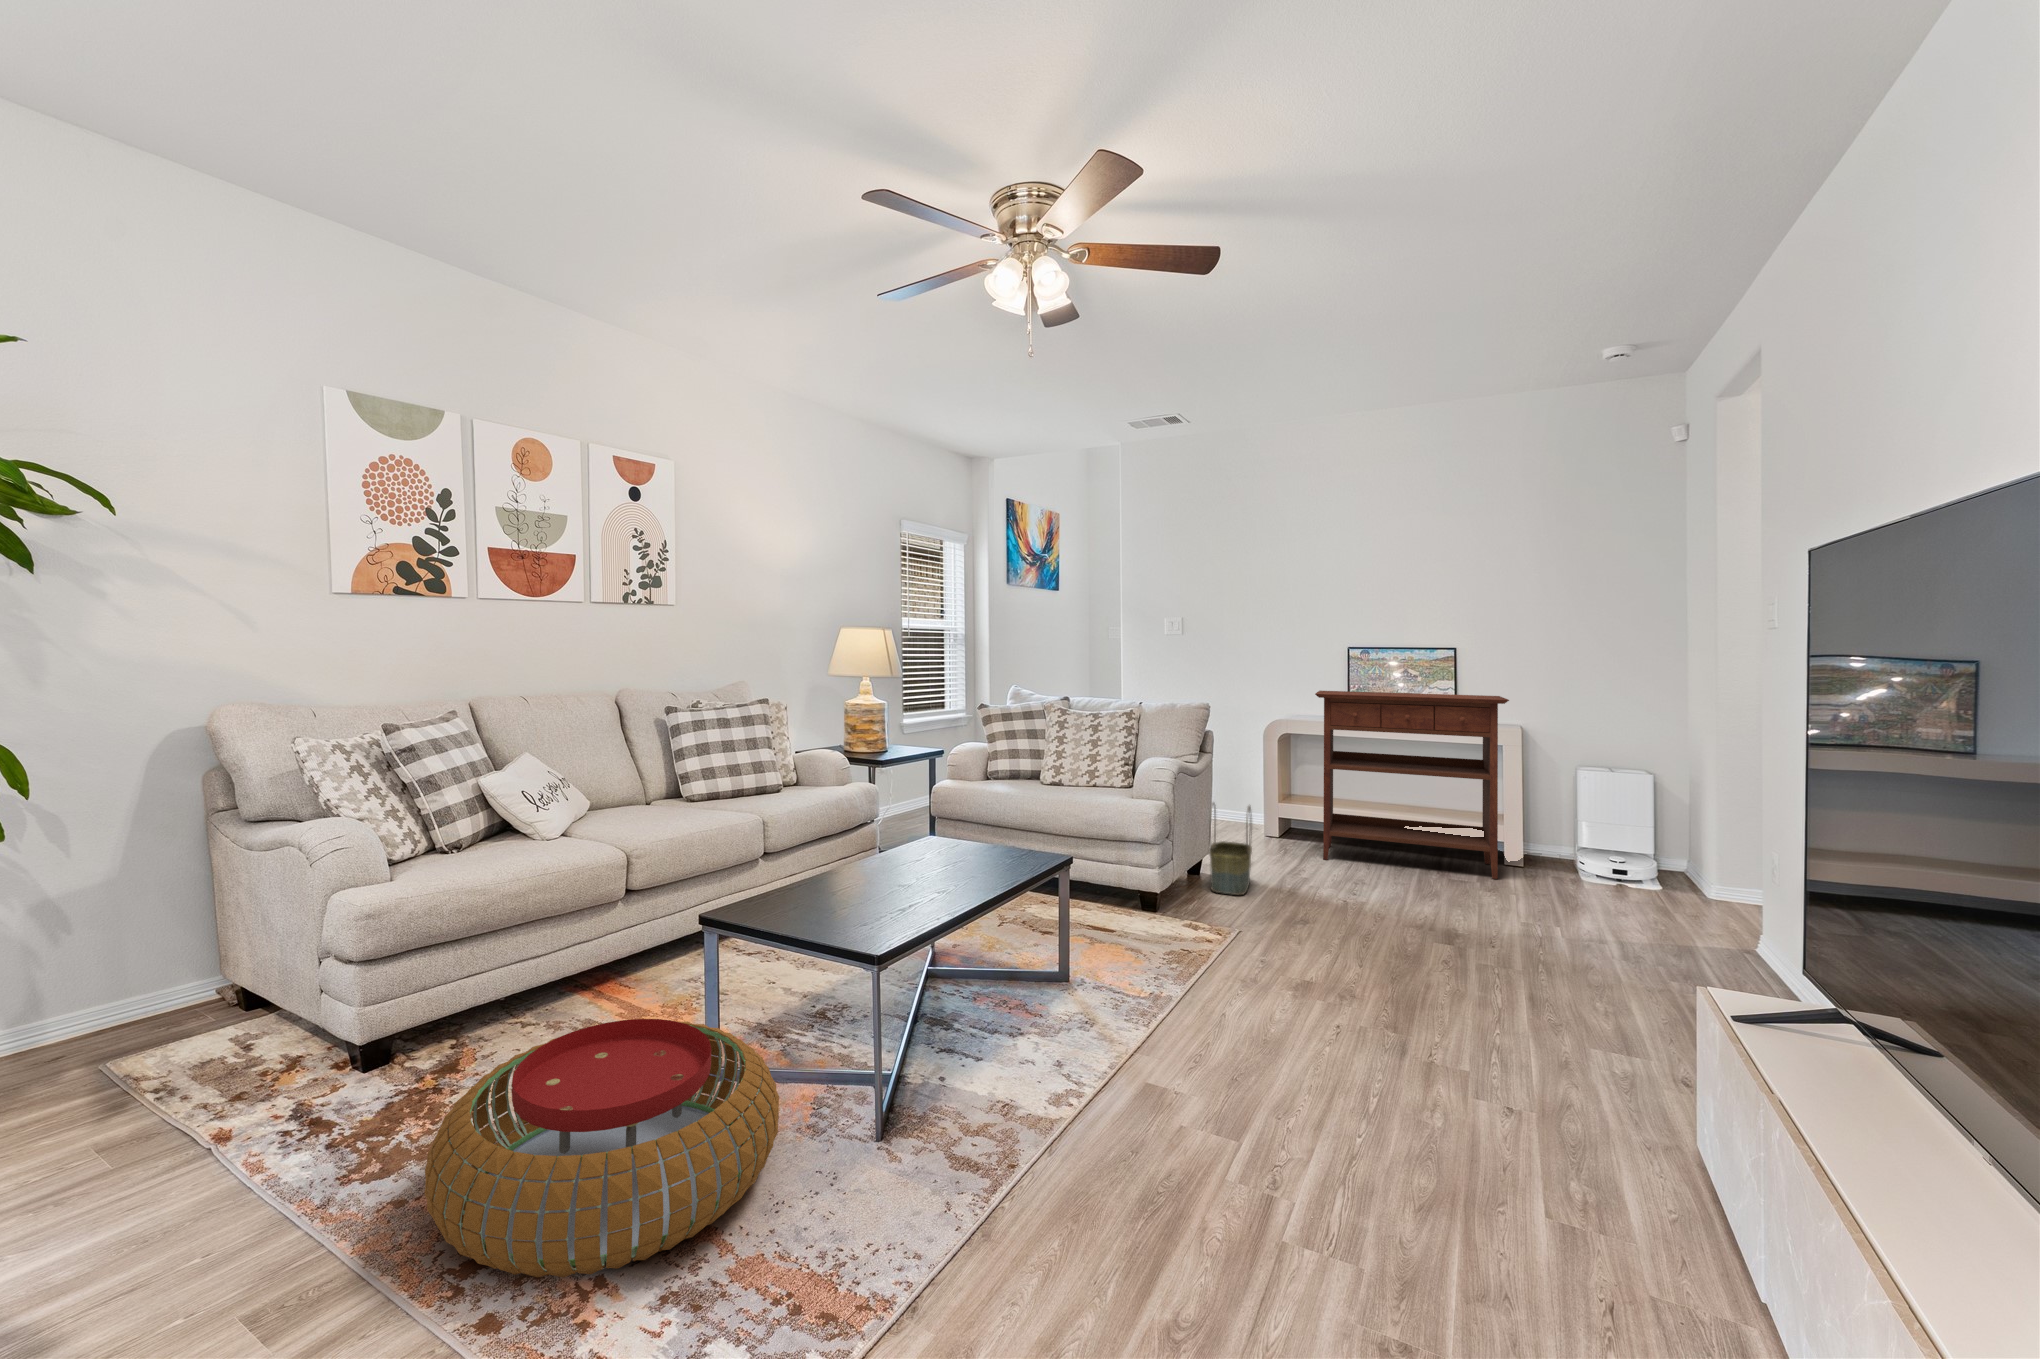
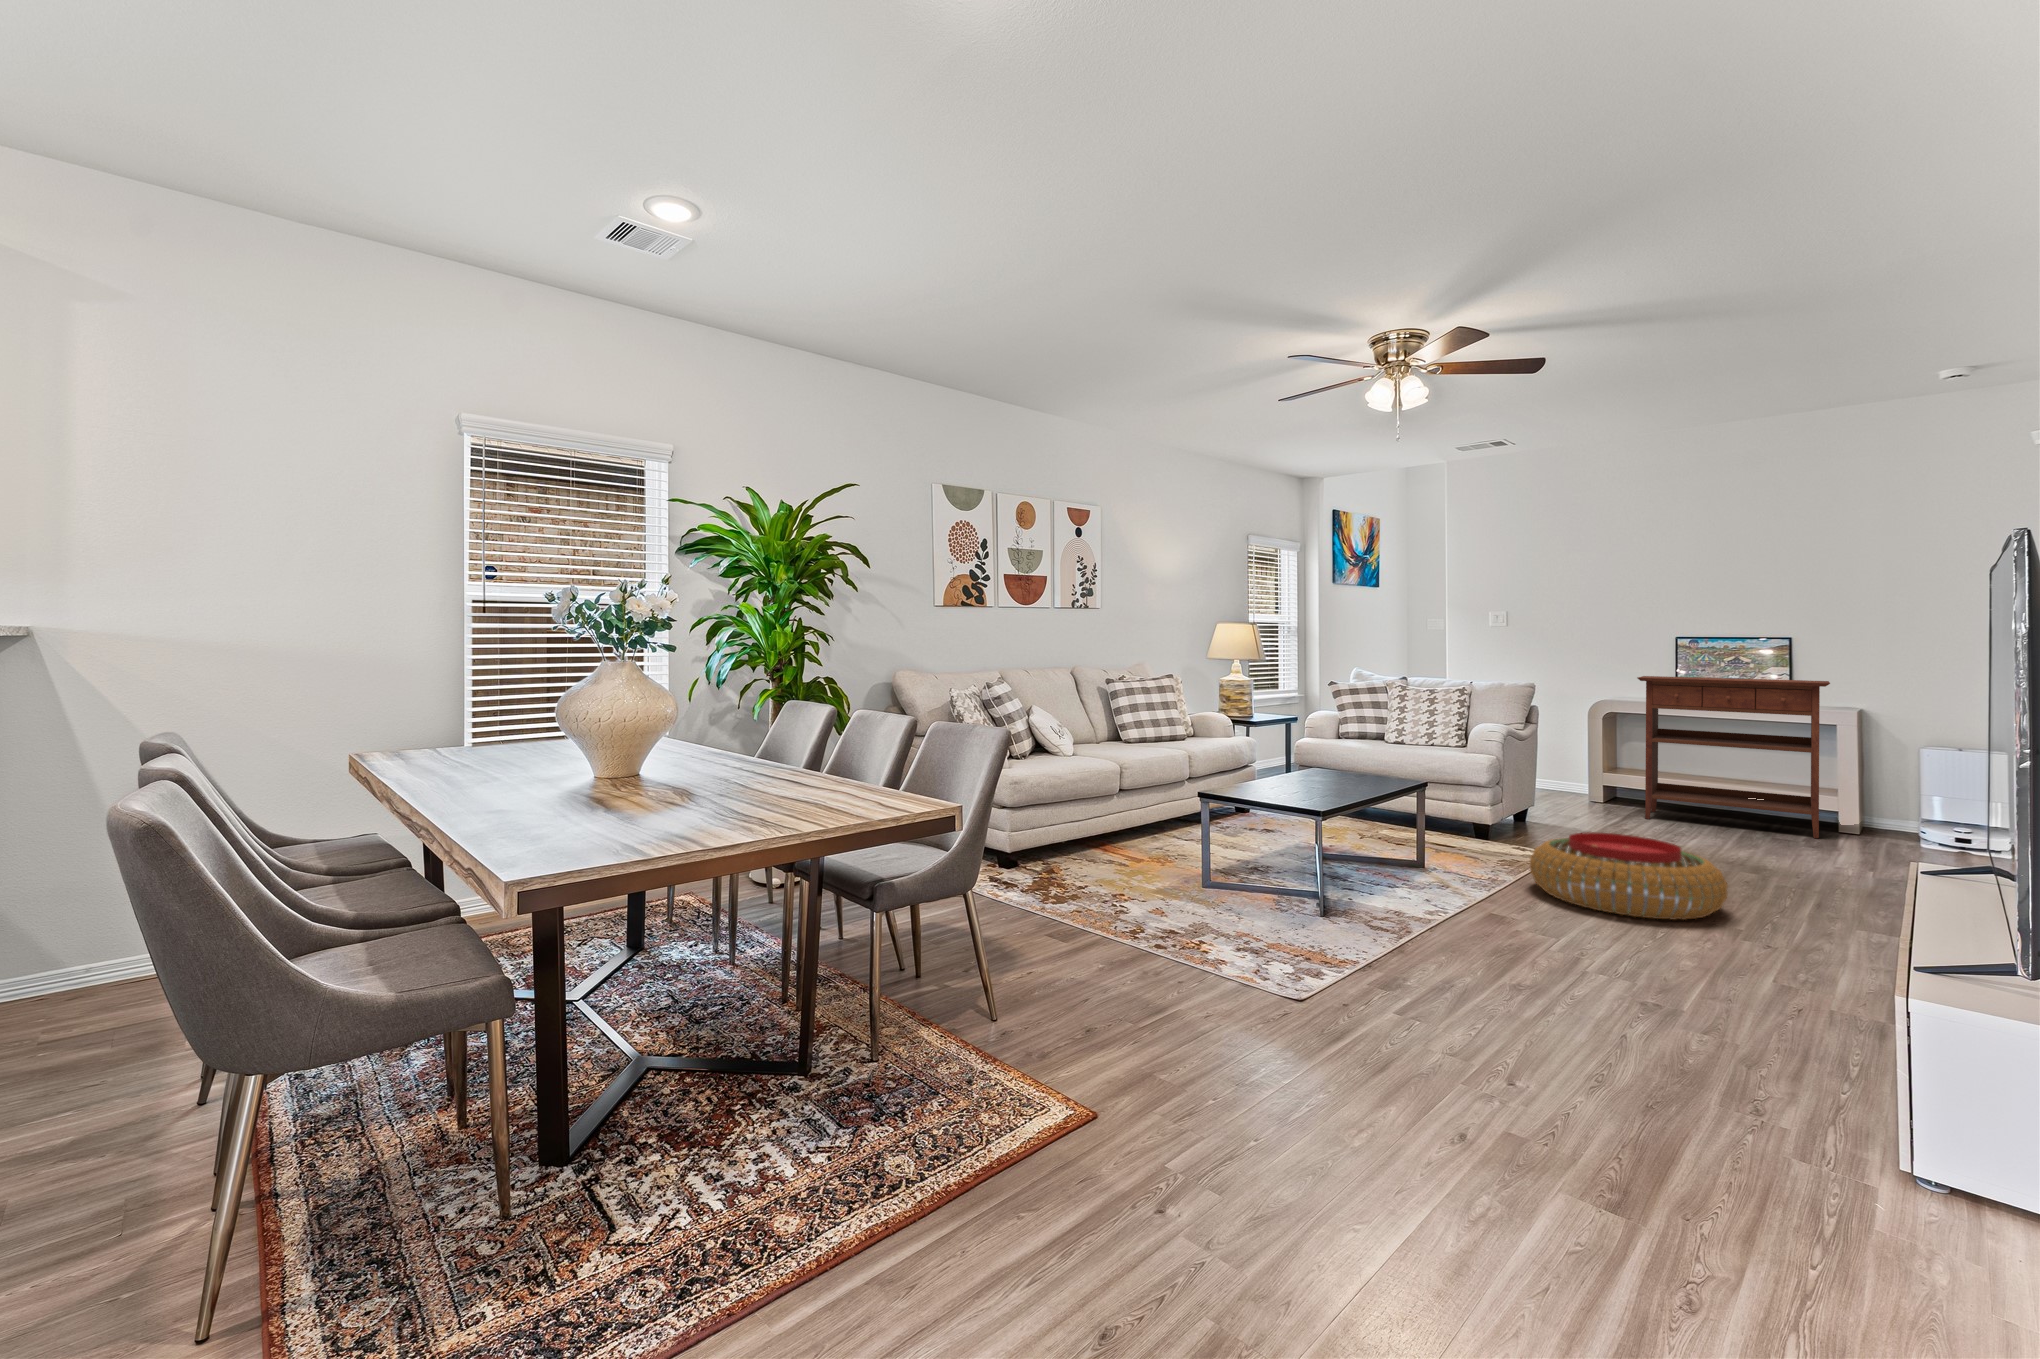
basket: present [1209,802,1252,895] -> none [1534,761,1572,833]
pouf: present [424,1019,779,1278] -> present [1530,832,1728,920]

